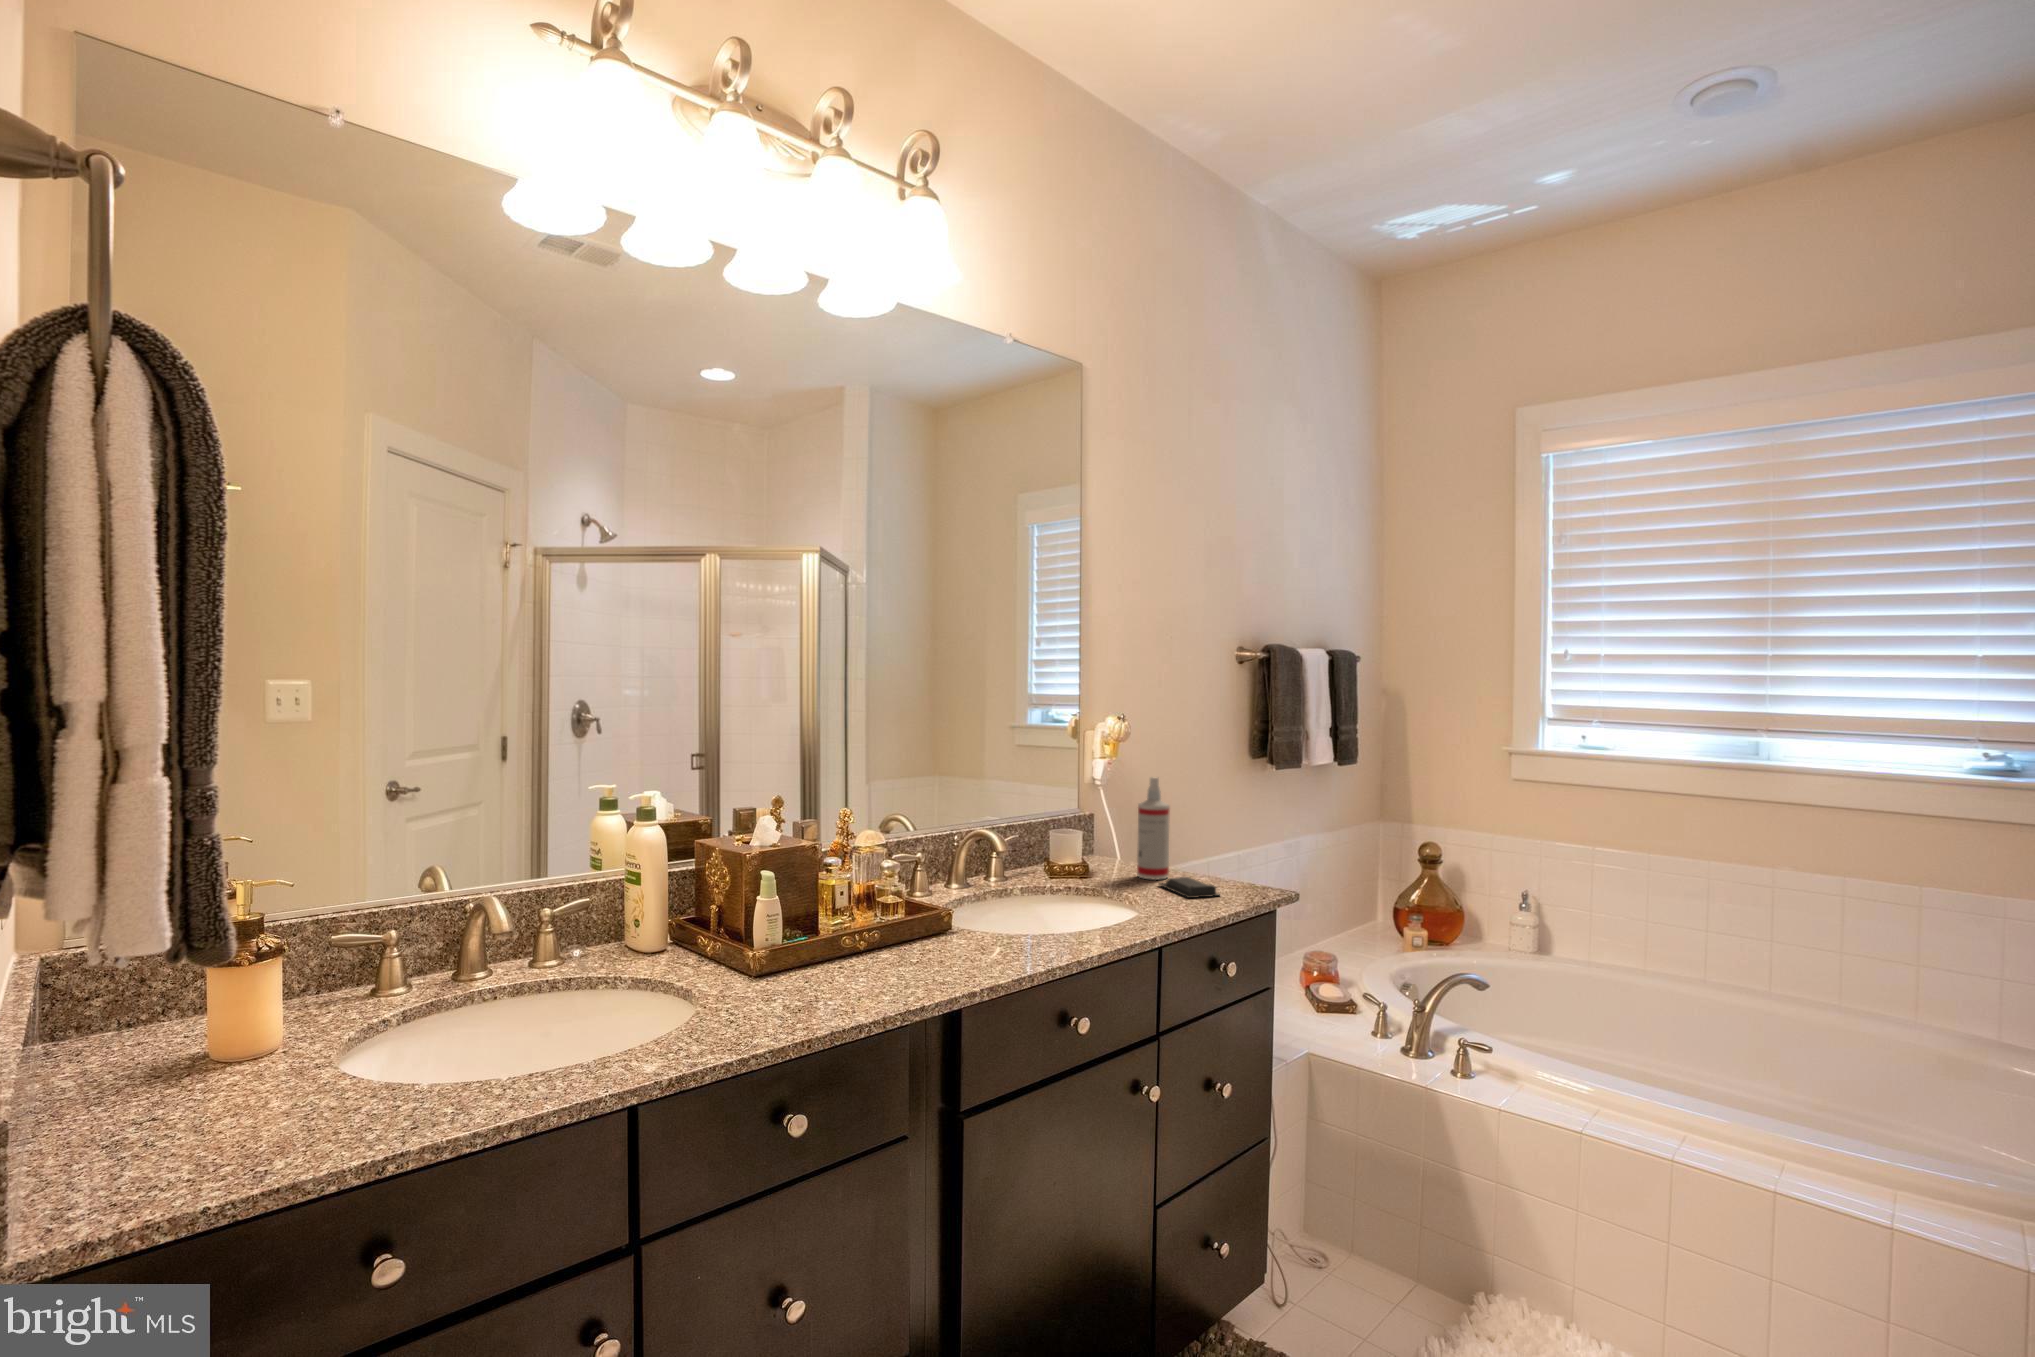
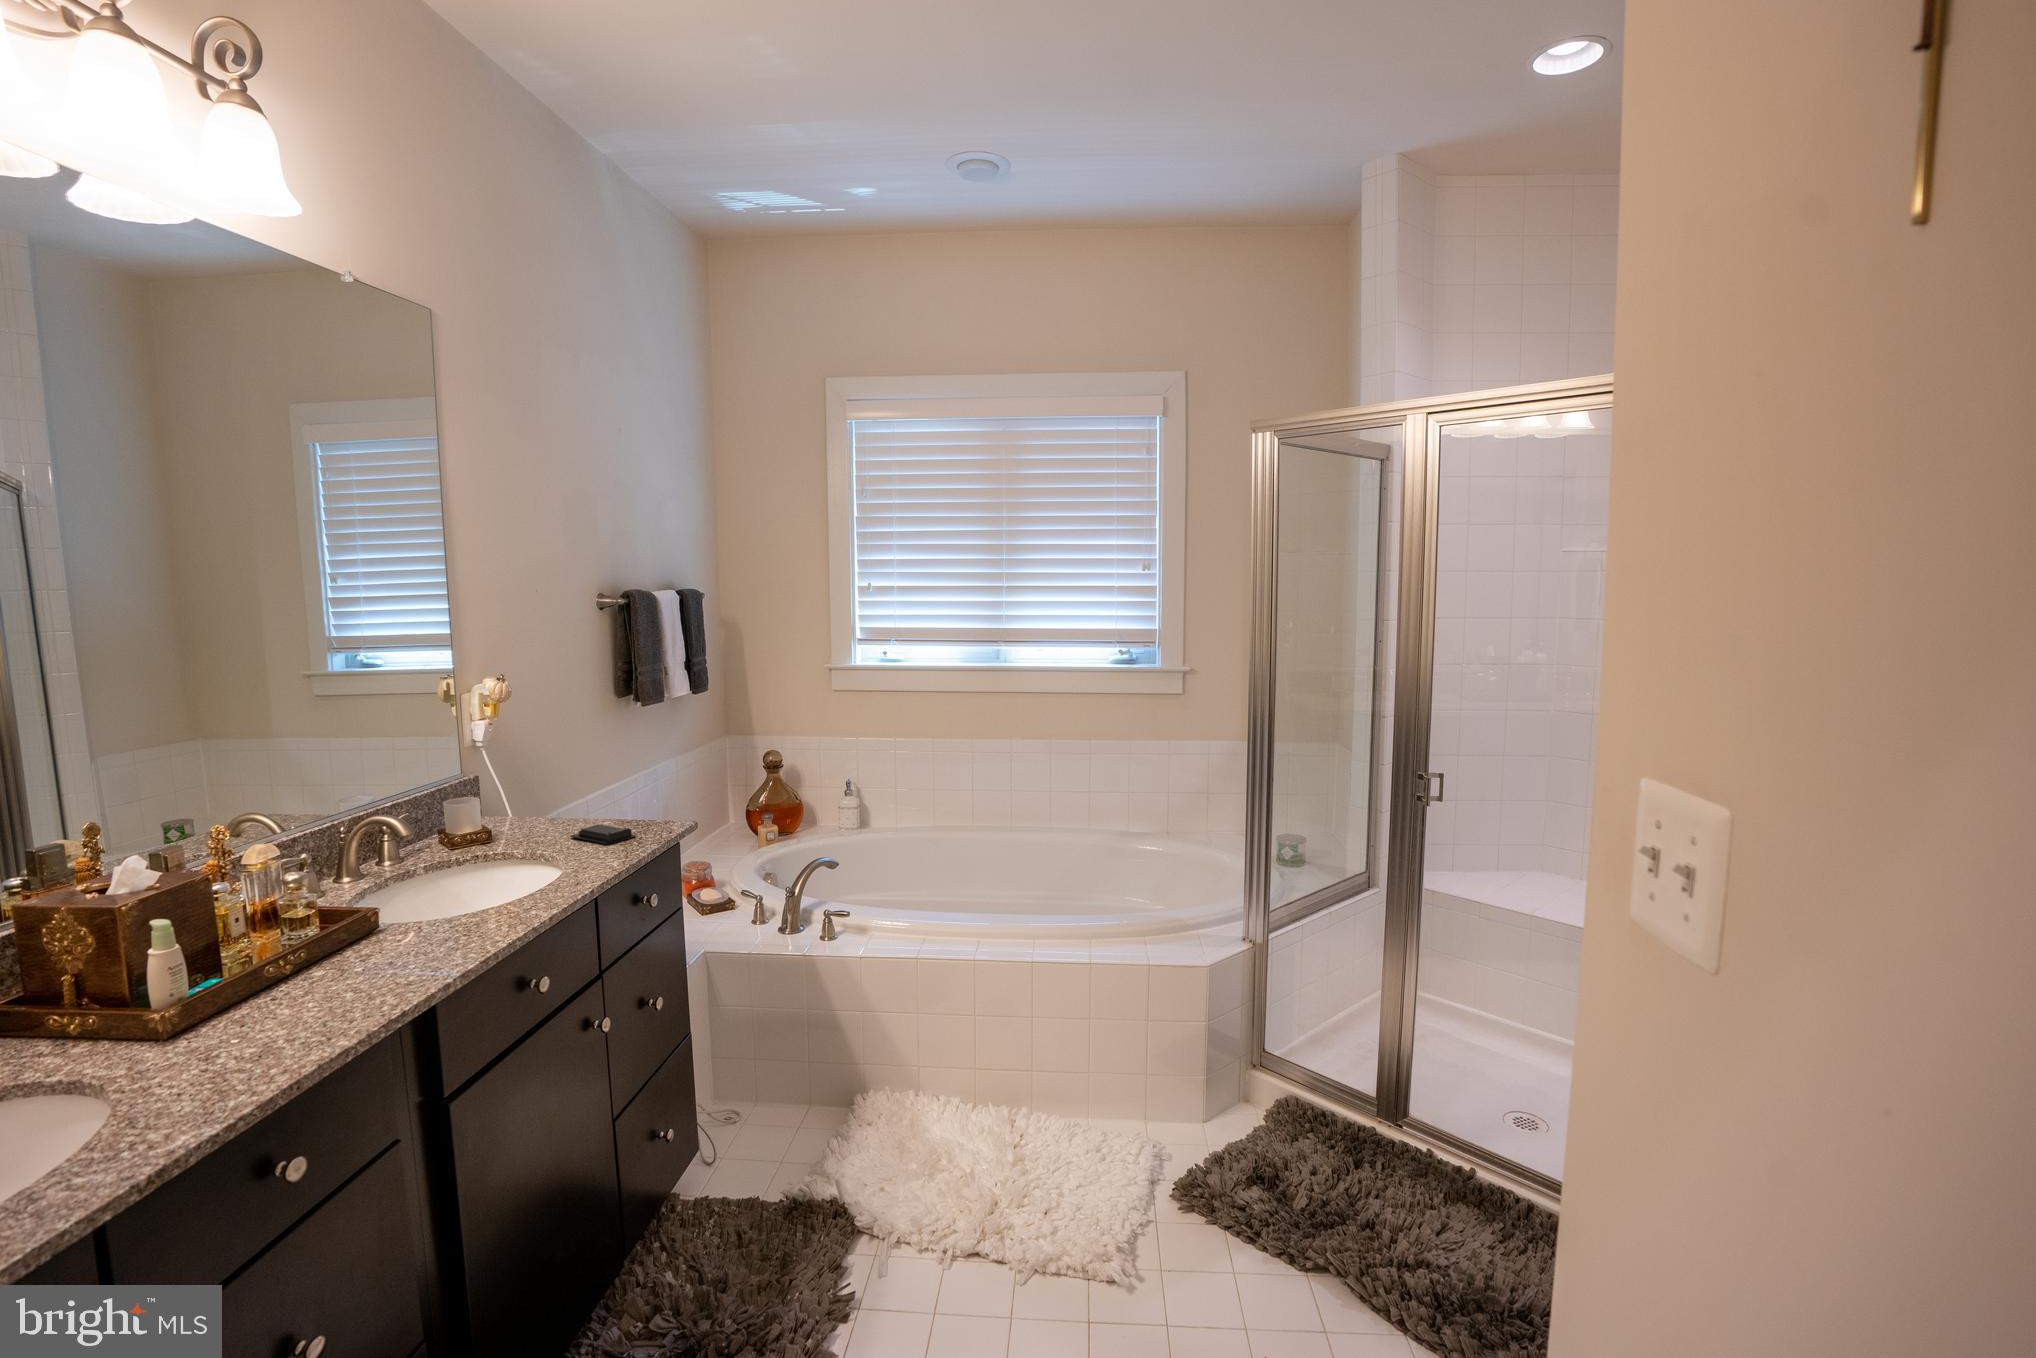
spray bottle: present [1137,777,1170,880] -> none [538,736,575,833]

